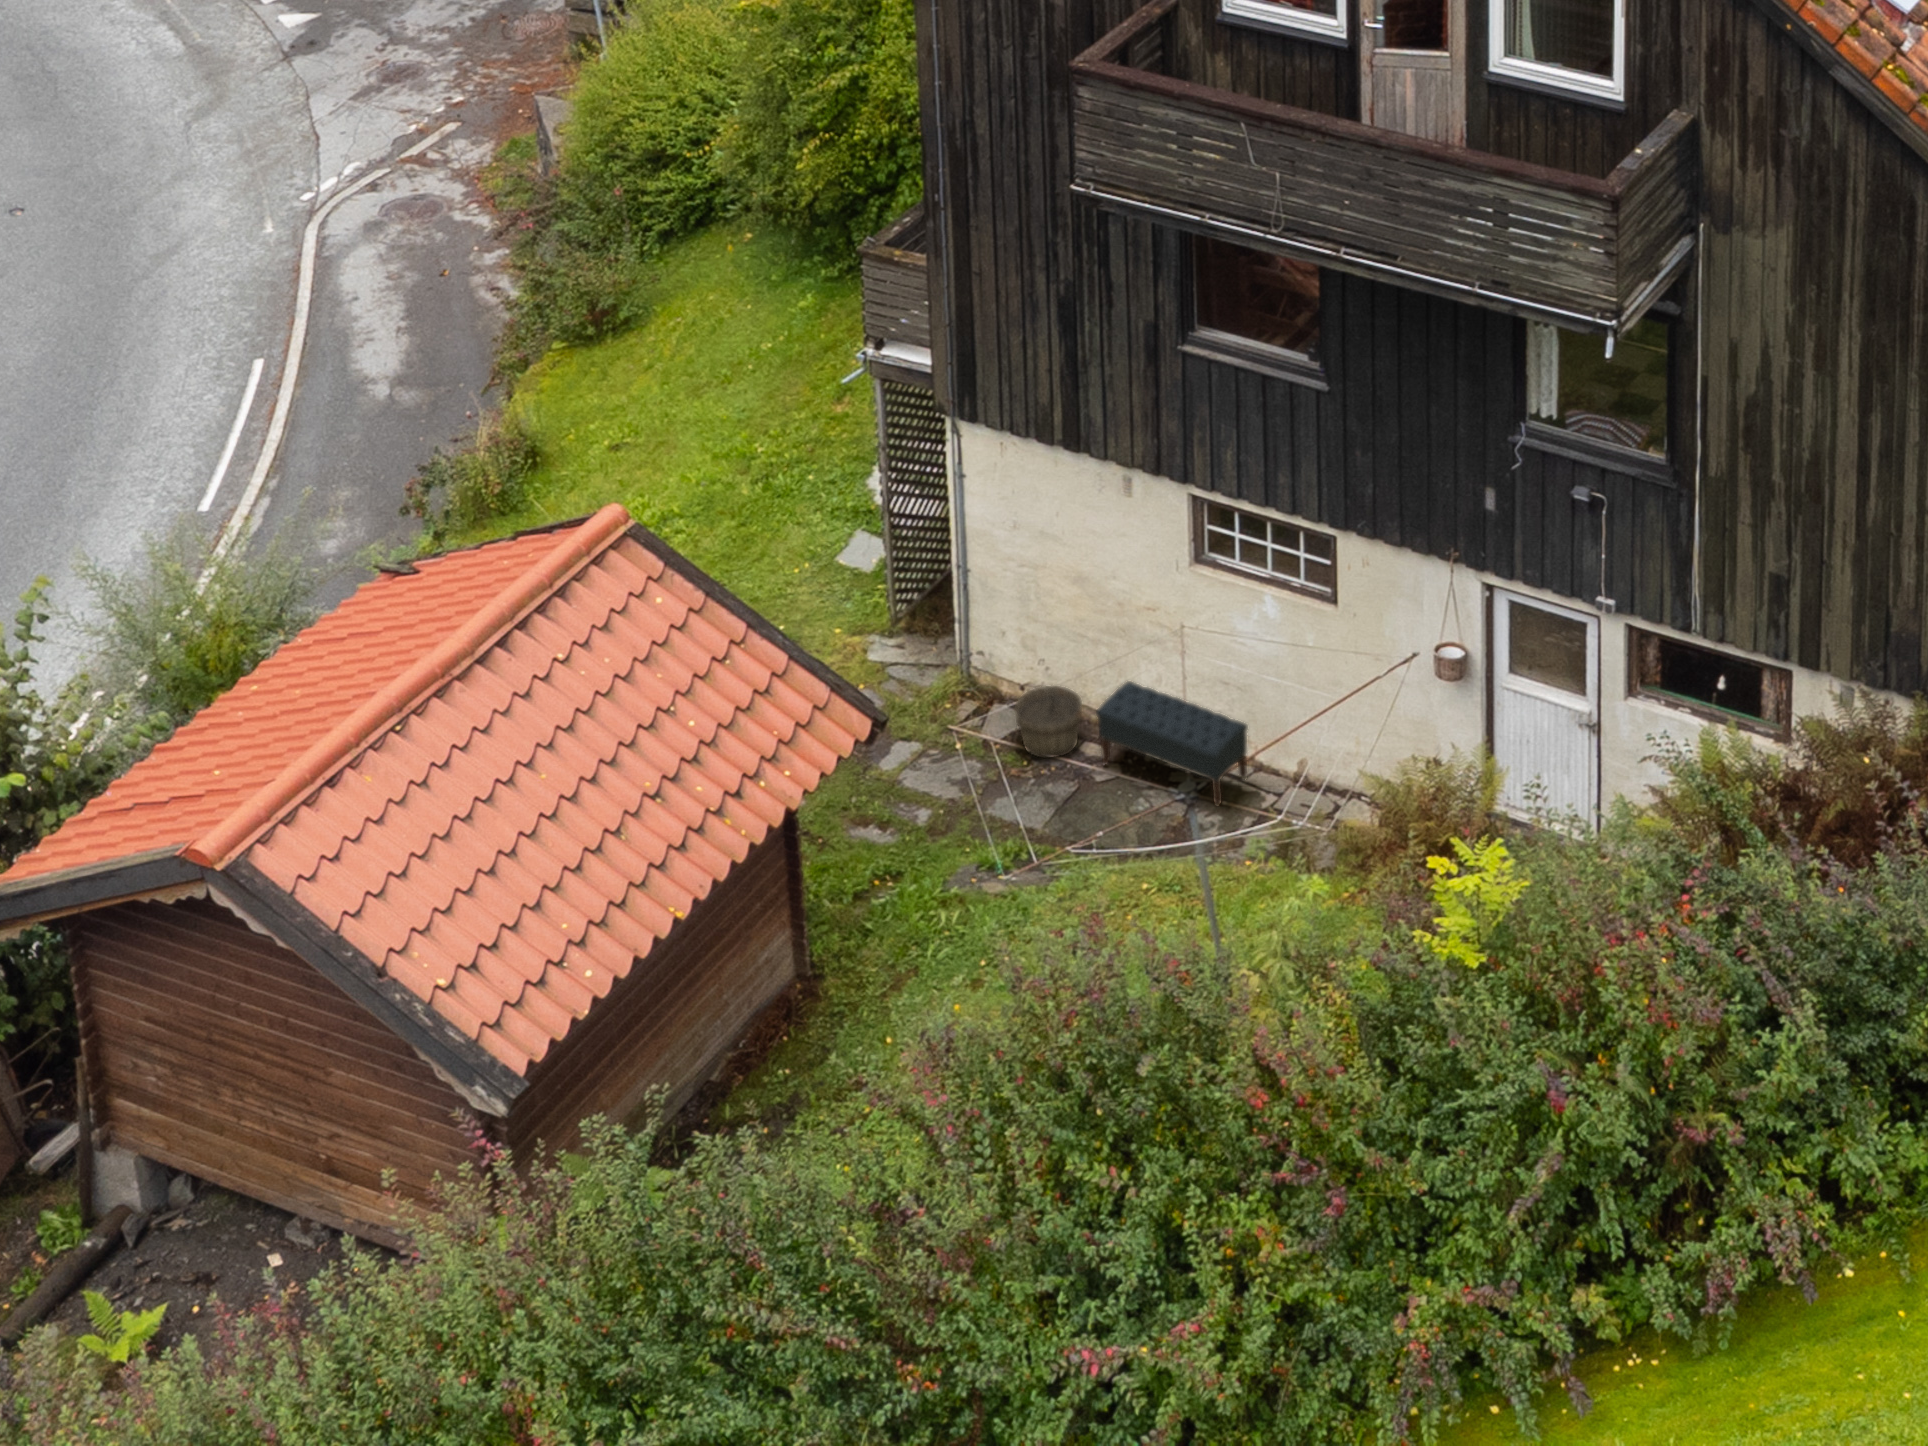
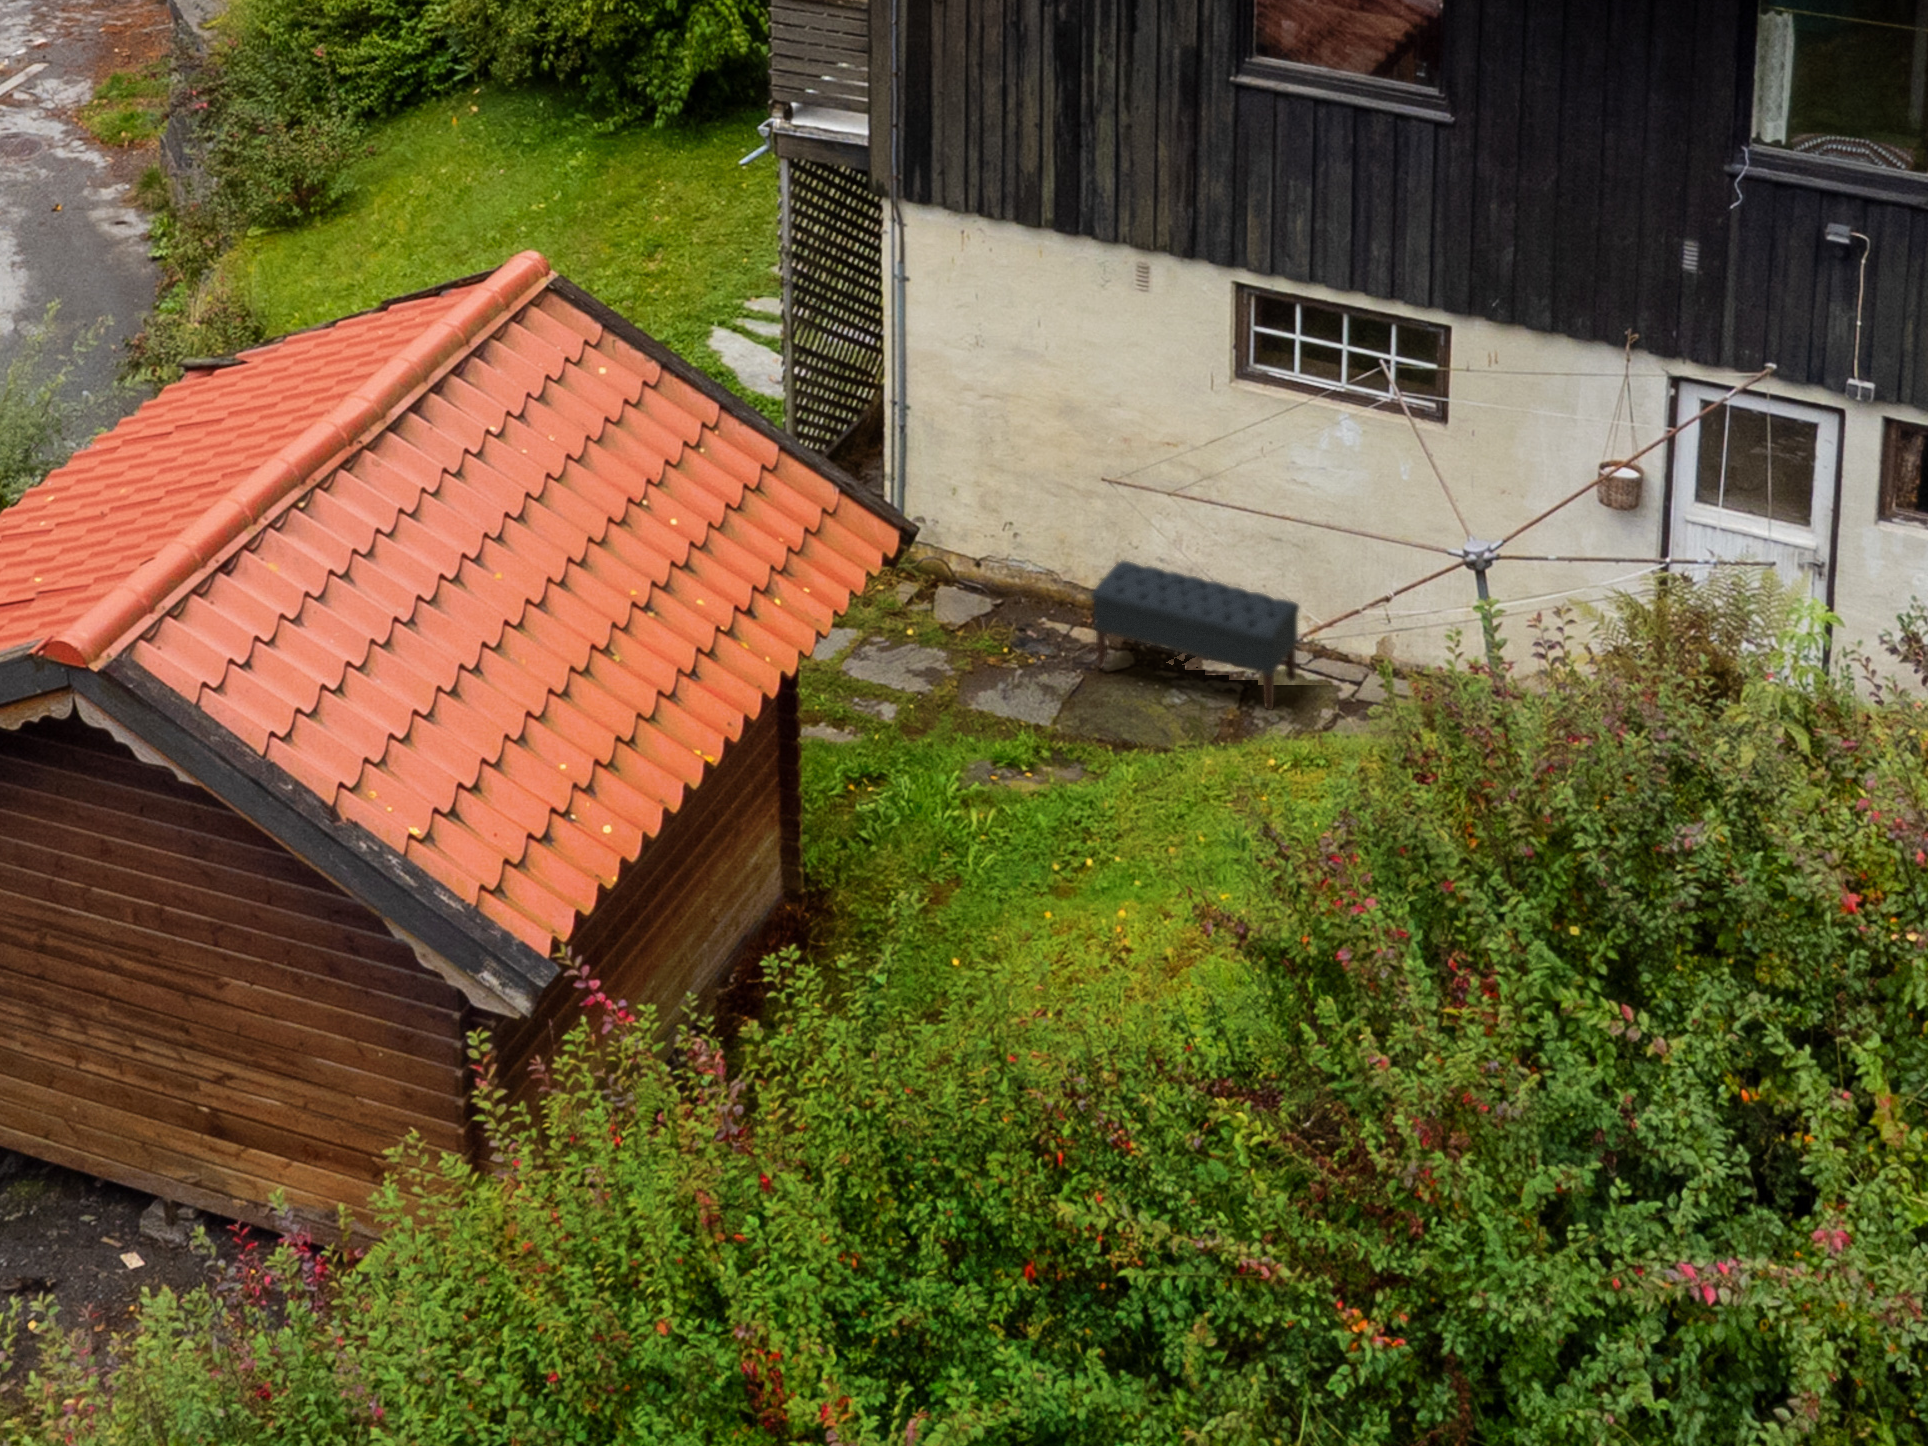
wooden bucket: present [1015,686,1082,758] -> none [972,575,1061,664]

